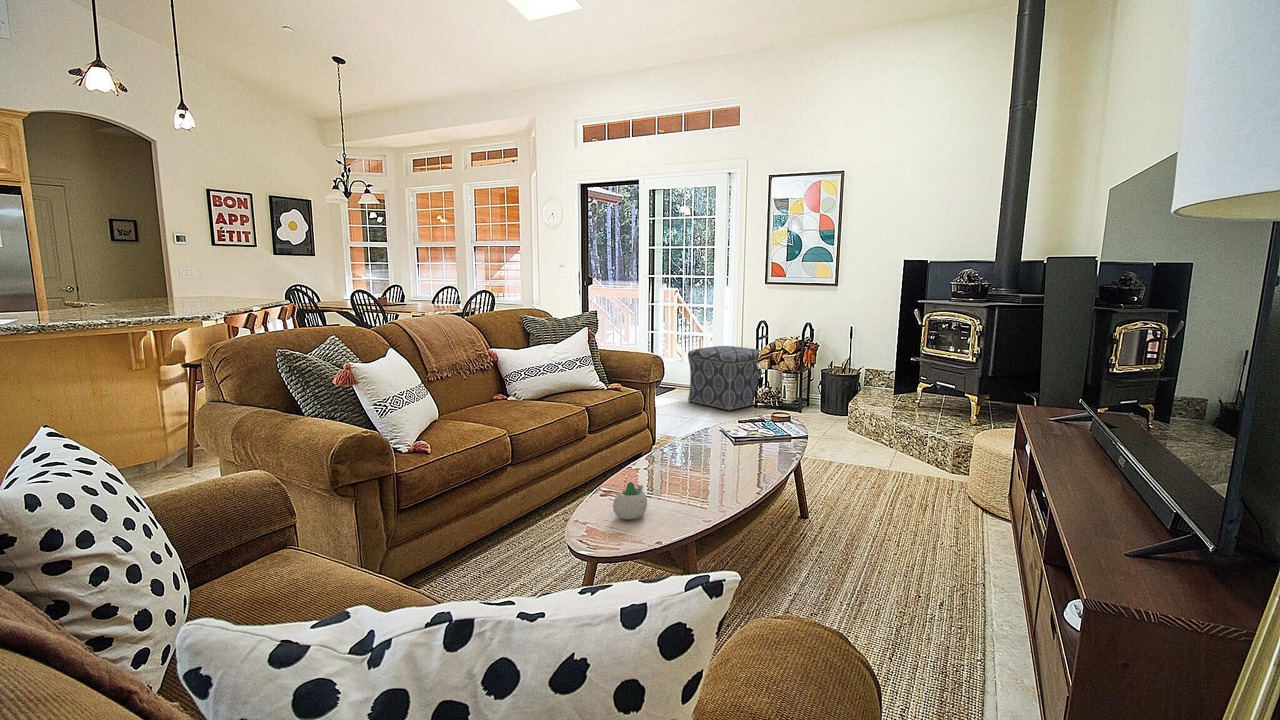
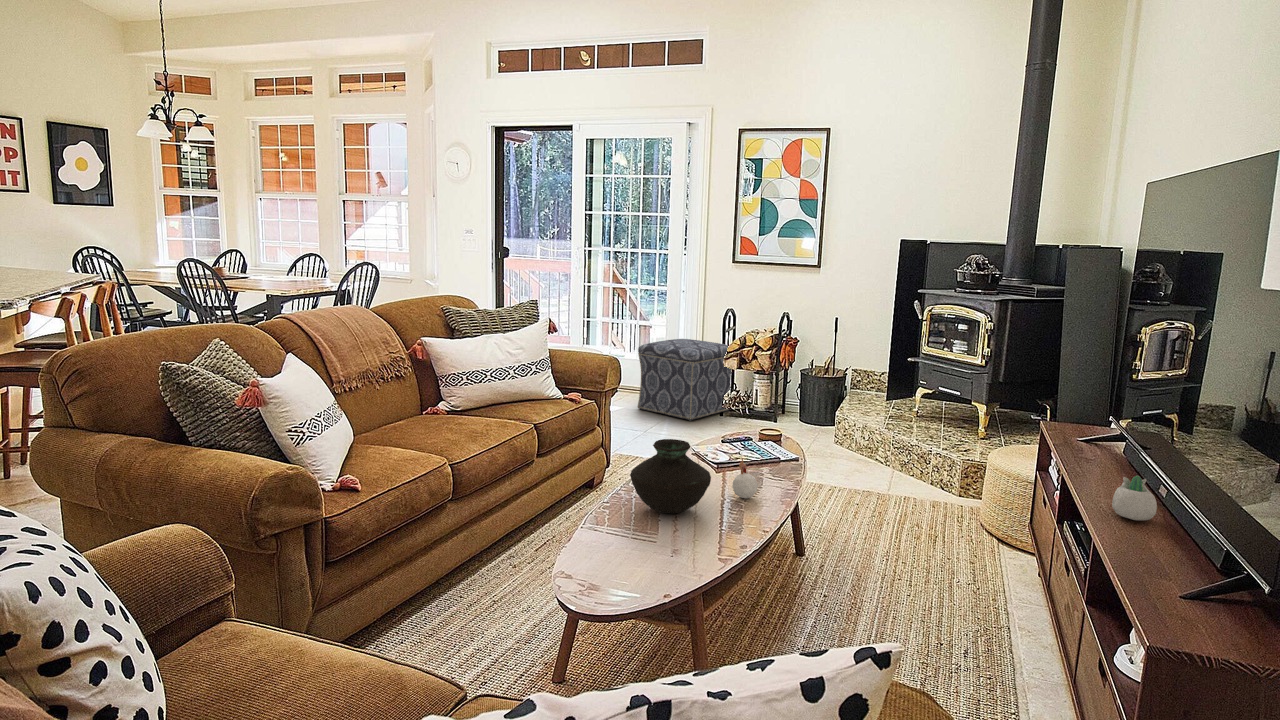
vase: none [646,415,713,476] -> present [630,439,711,514]
candle: none [735,428,756,466] -> present [732,455,758,499]
succulent planter: present [613,482,647,520] -> present [1112,476,1157,520]

